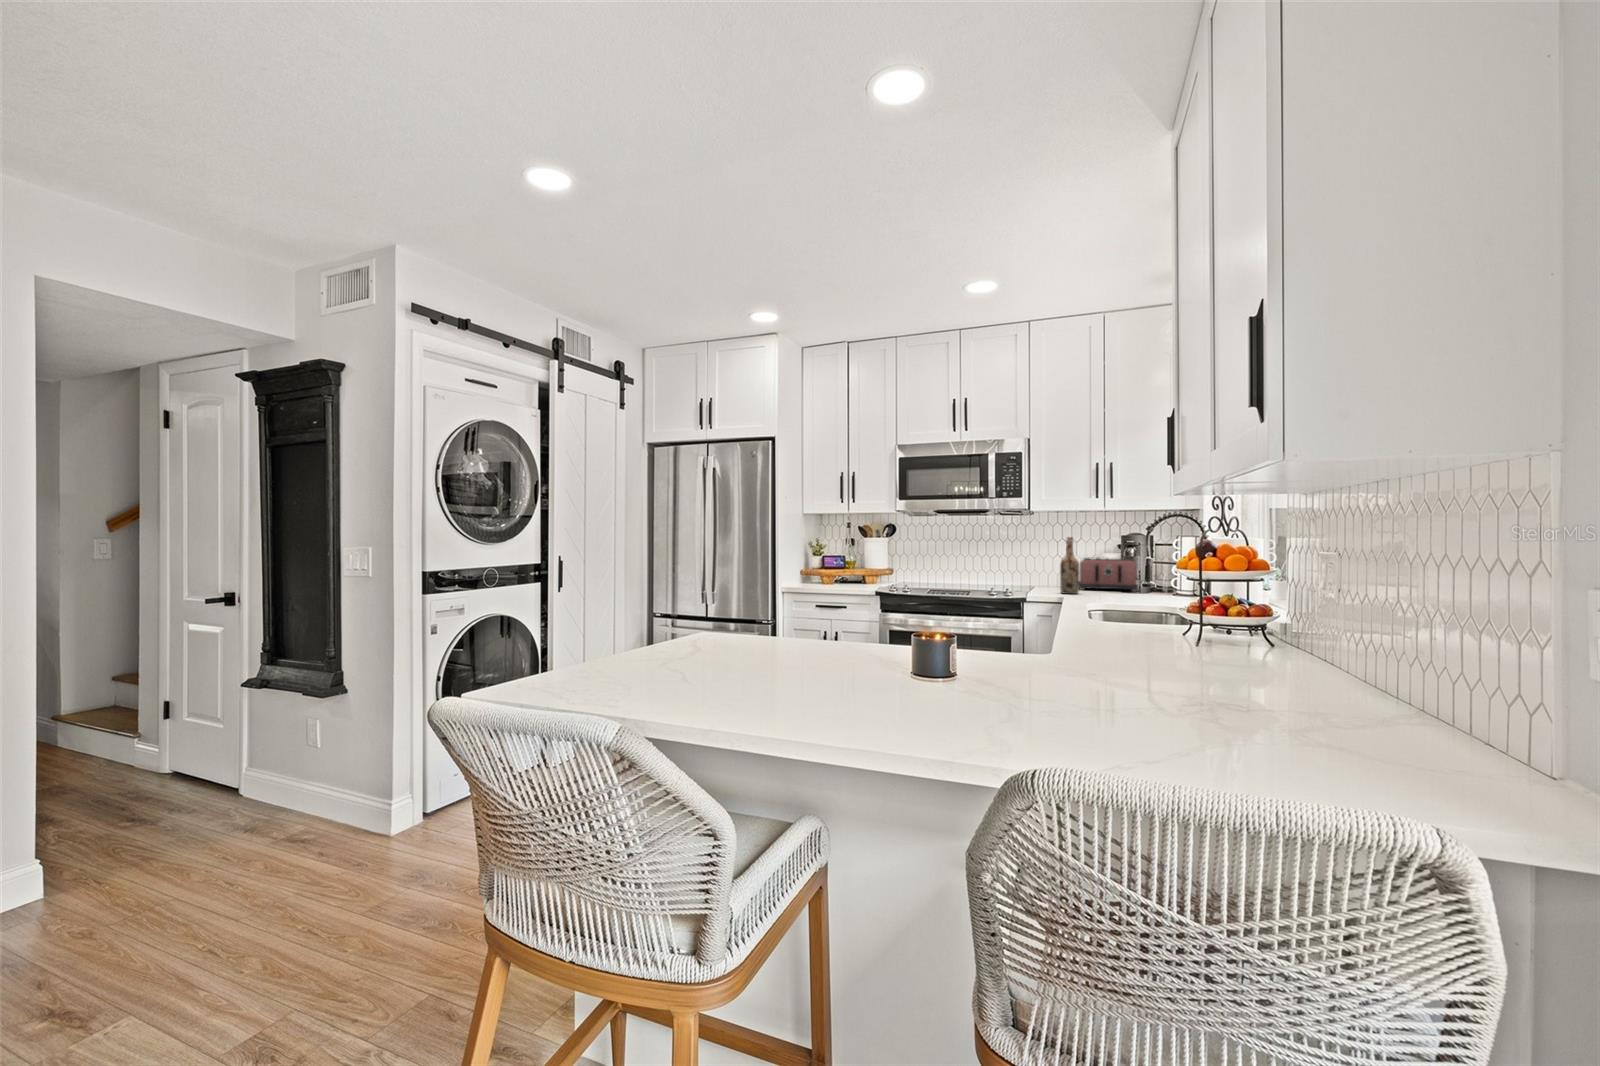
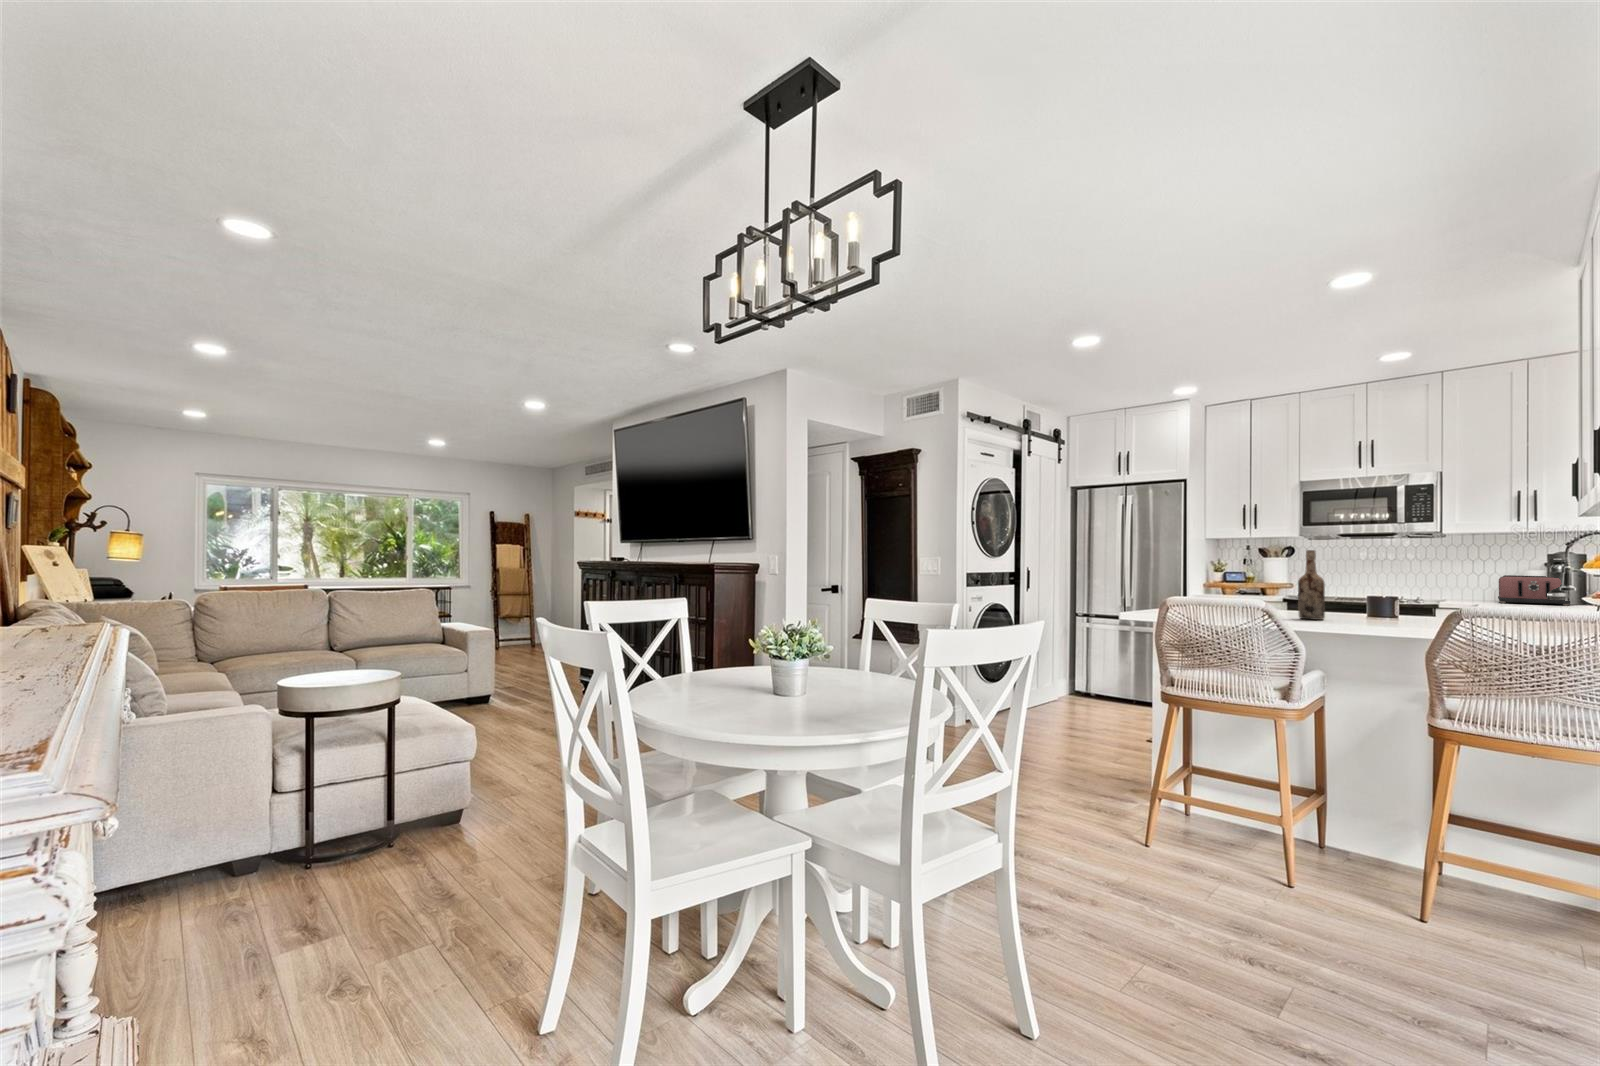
wine bottle: present [1060,537,1079,594] -> present [1298,550,1325,620]

